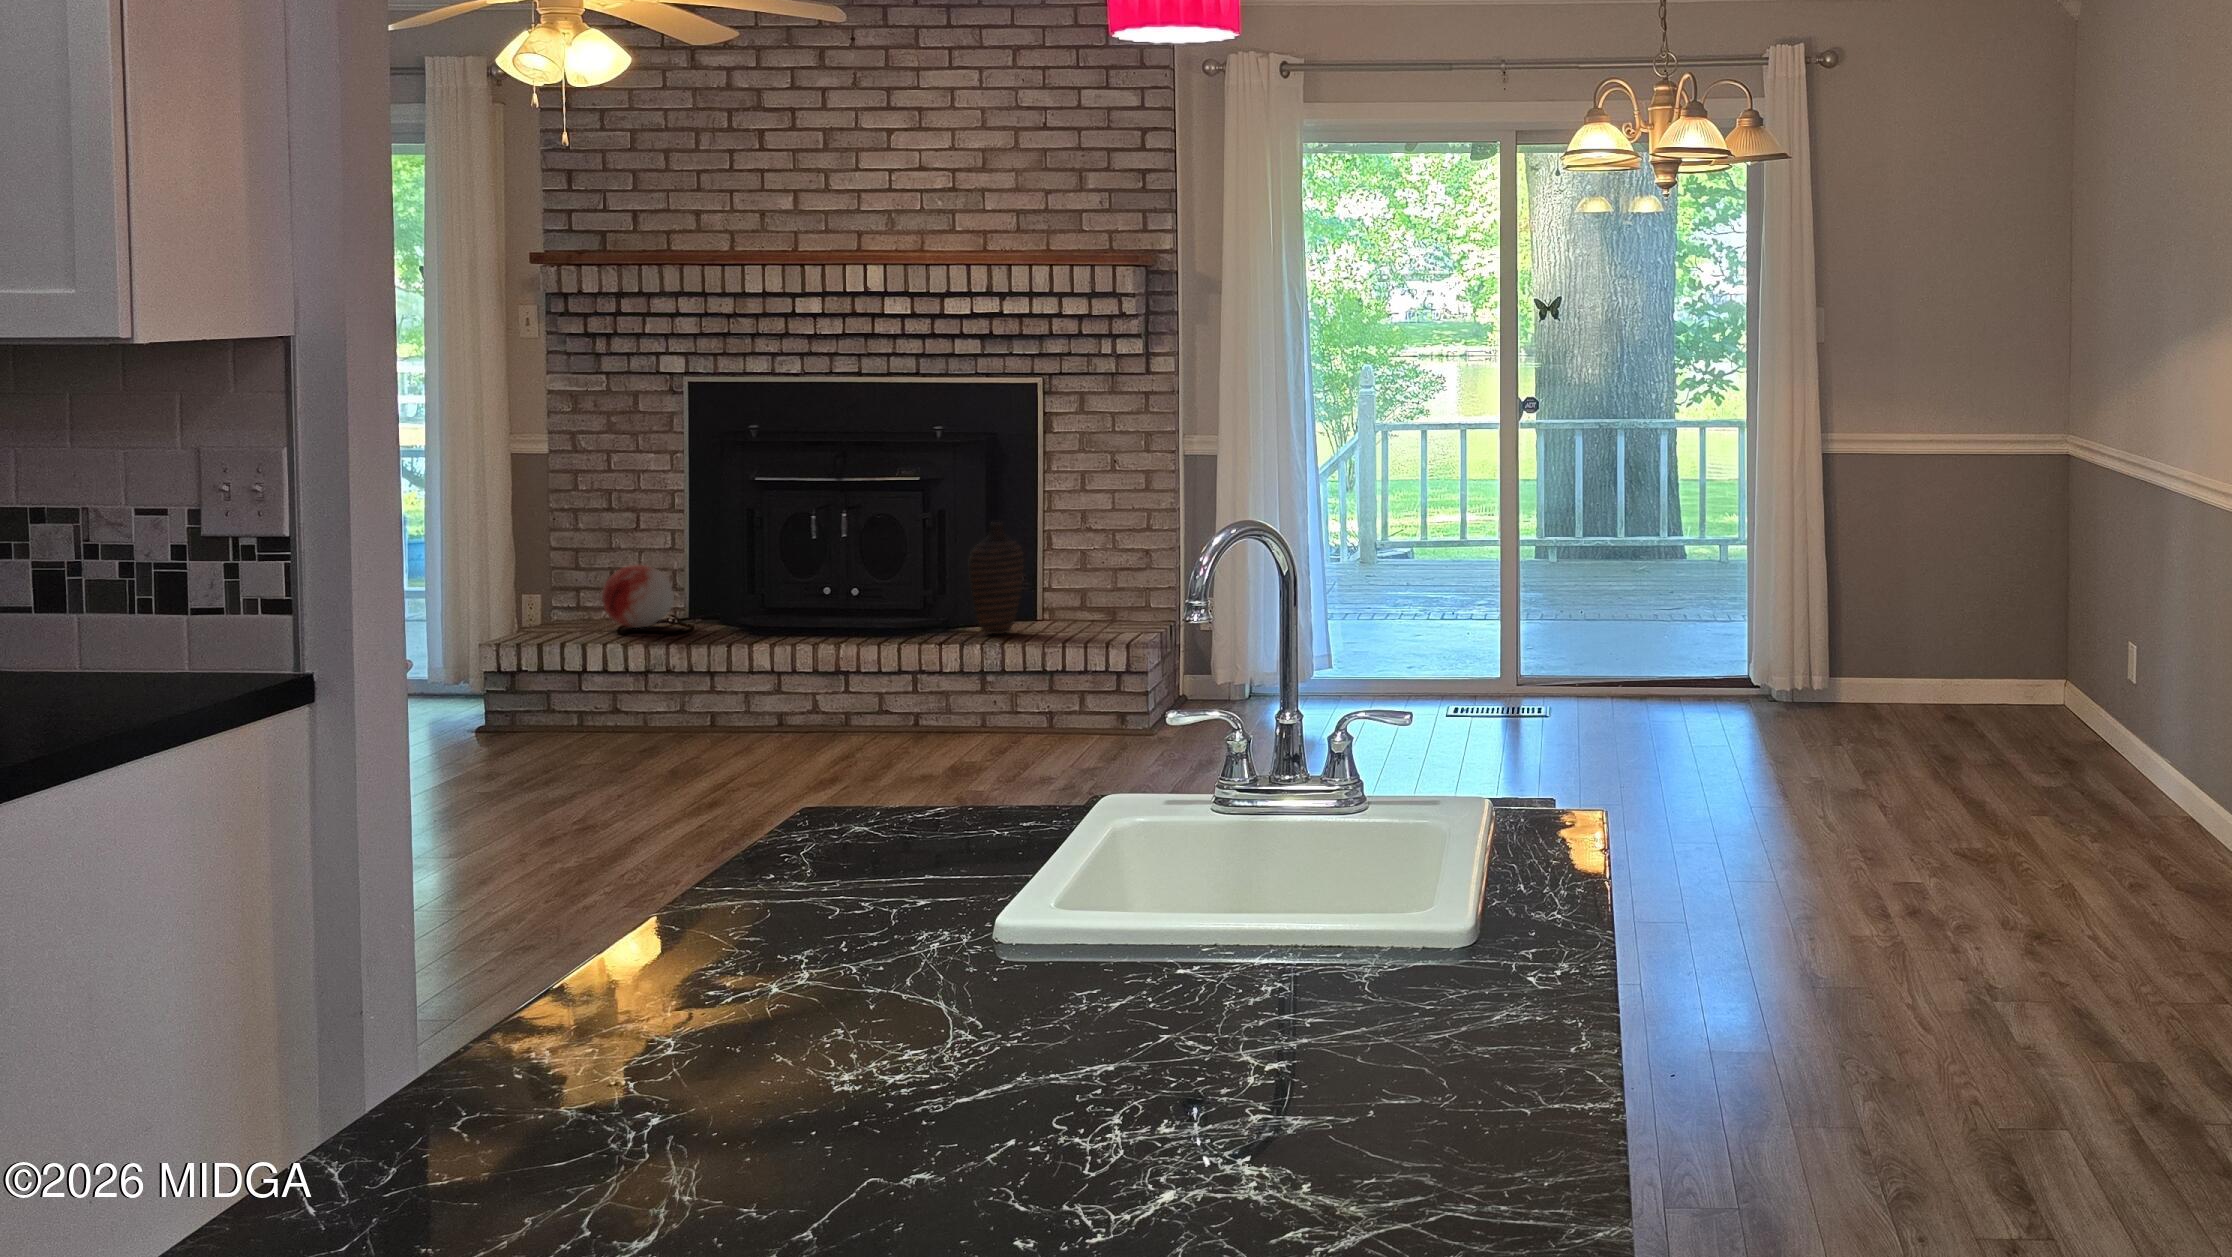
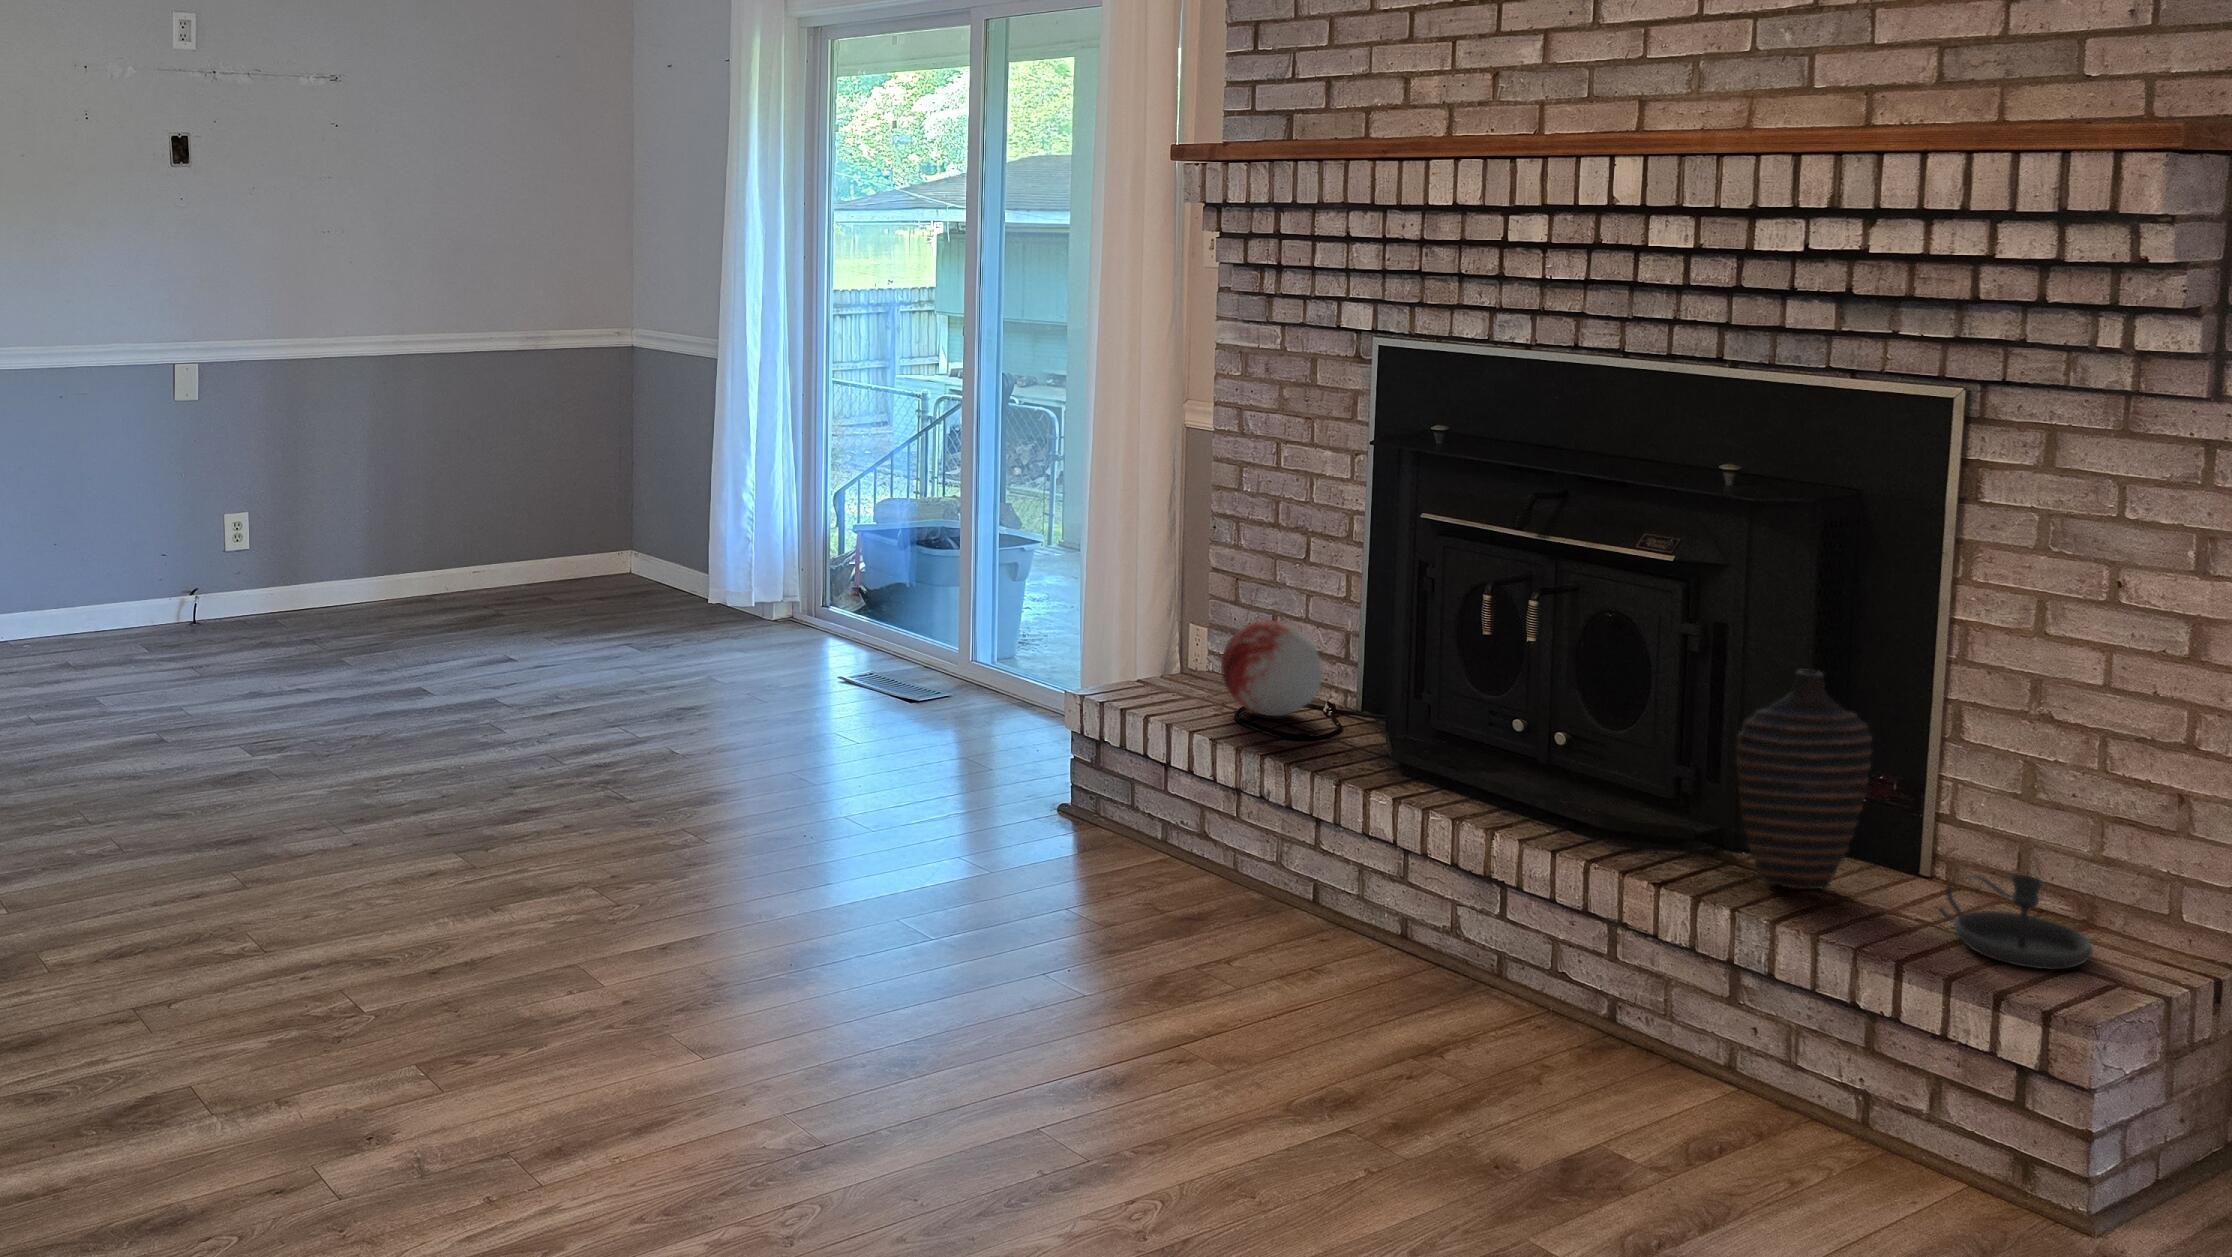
candlestick: none [1065,599,1130,637] -> present [1939,875,2093,970]

